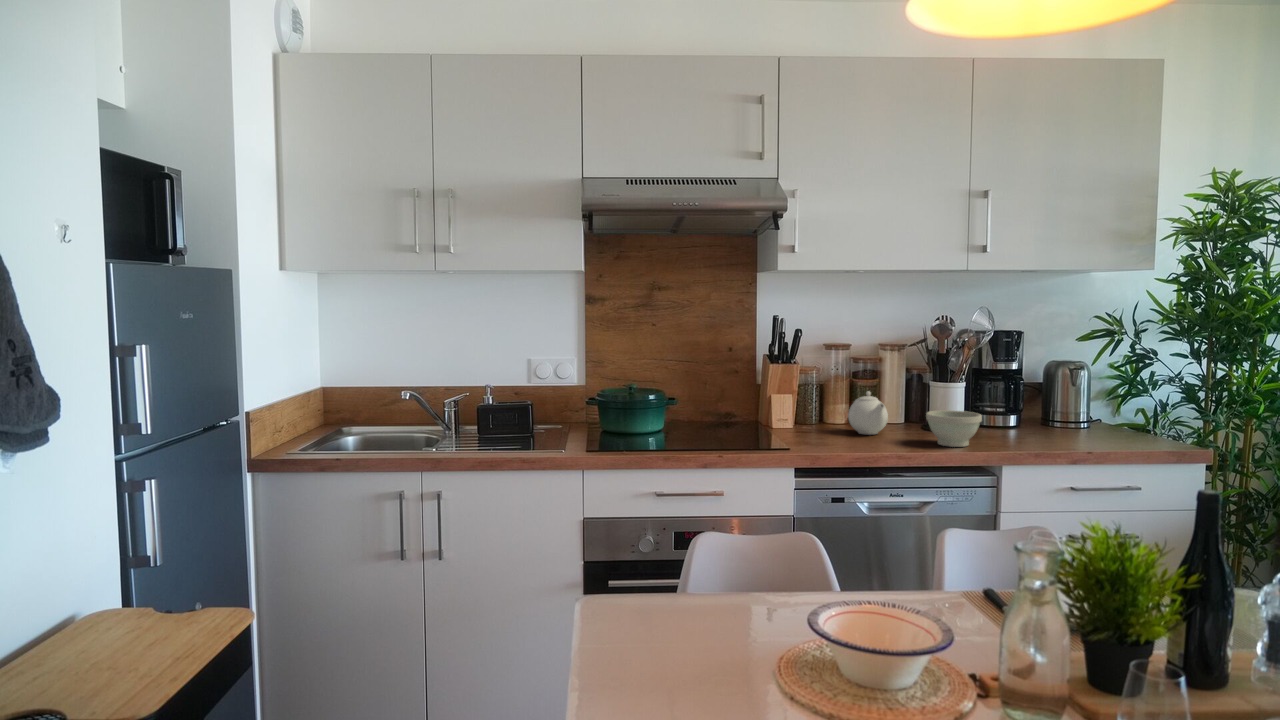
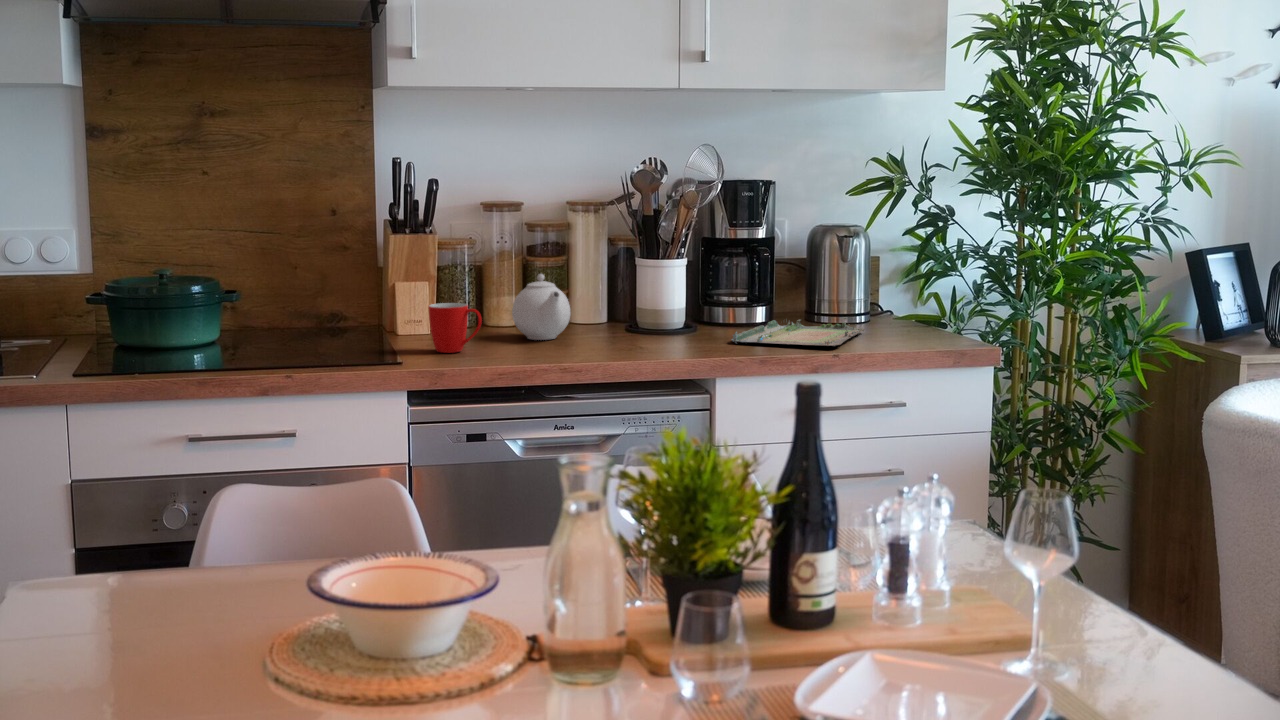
mug: none [801,410,836,442] -> present [428,303,482,353]
bowl: present [926,410,982,447] -> none [616,300,693,352]
tray: none [1004,423,1098,447] -> present [732,318,865,346]

